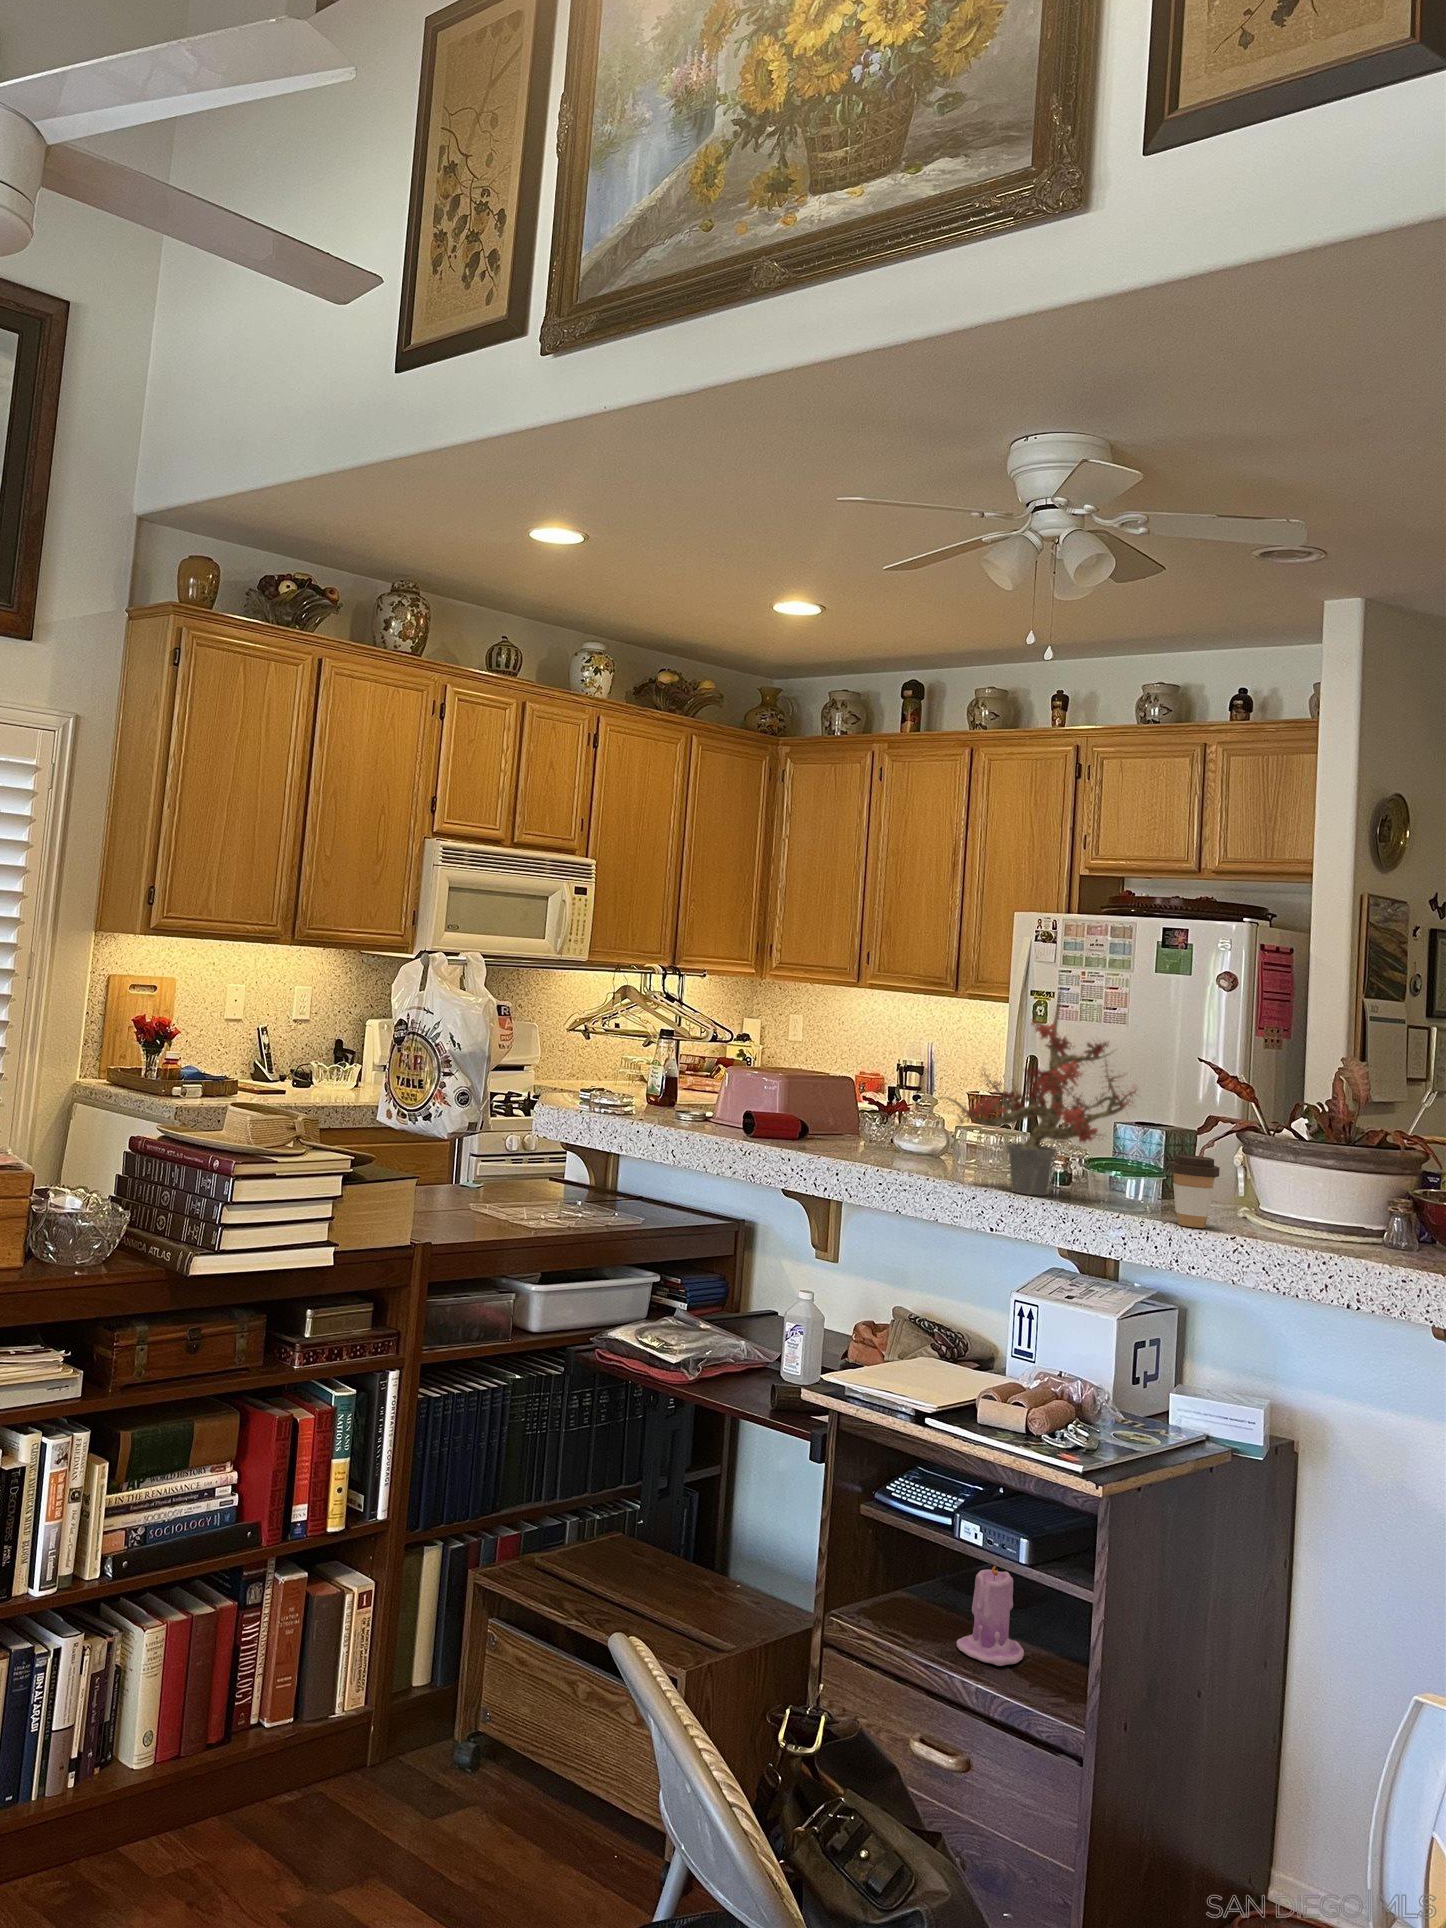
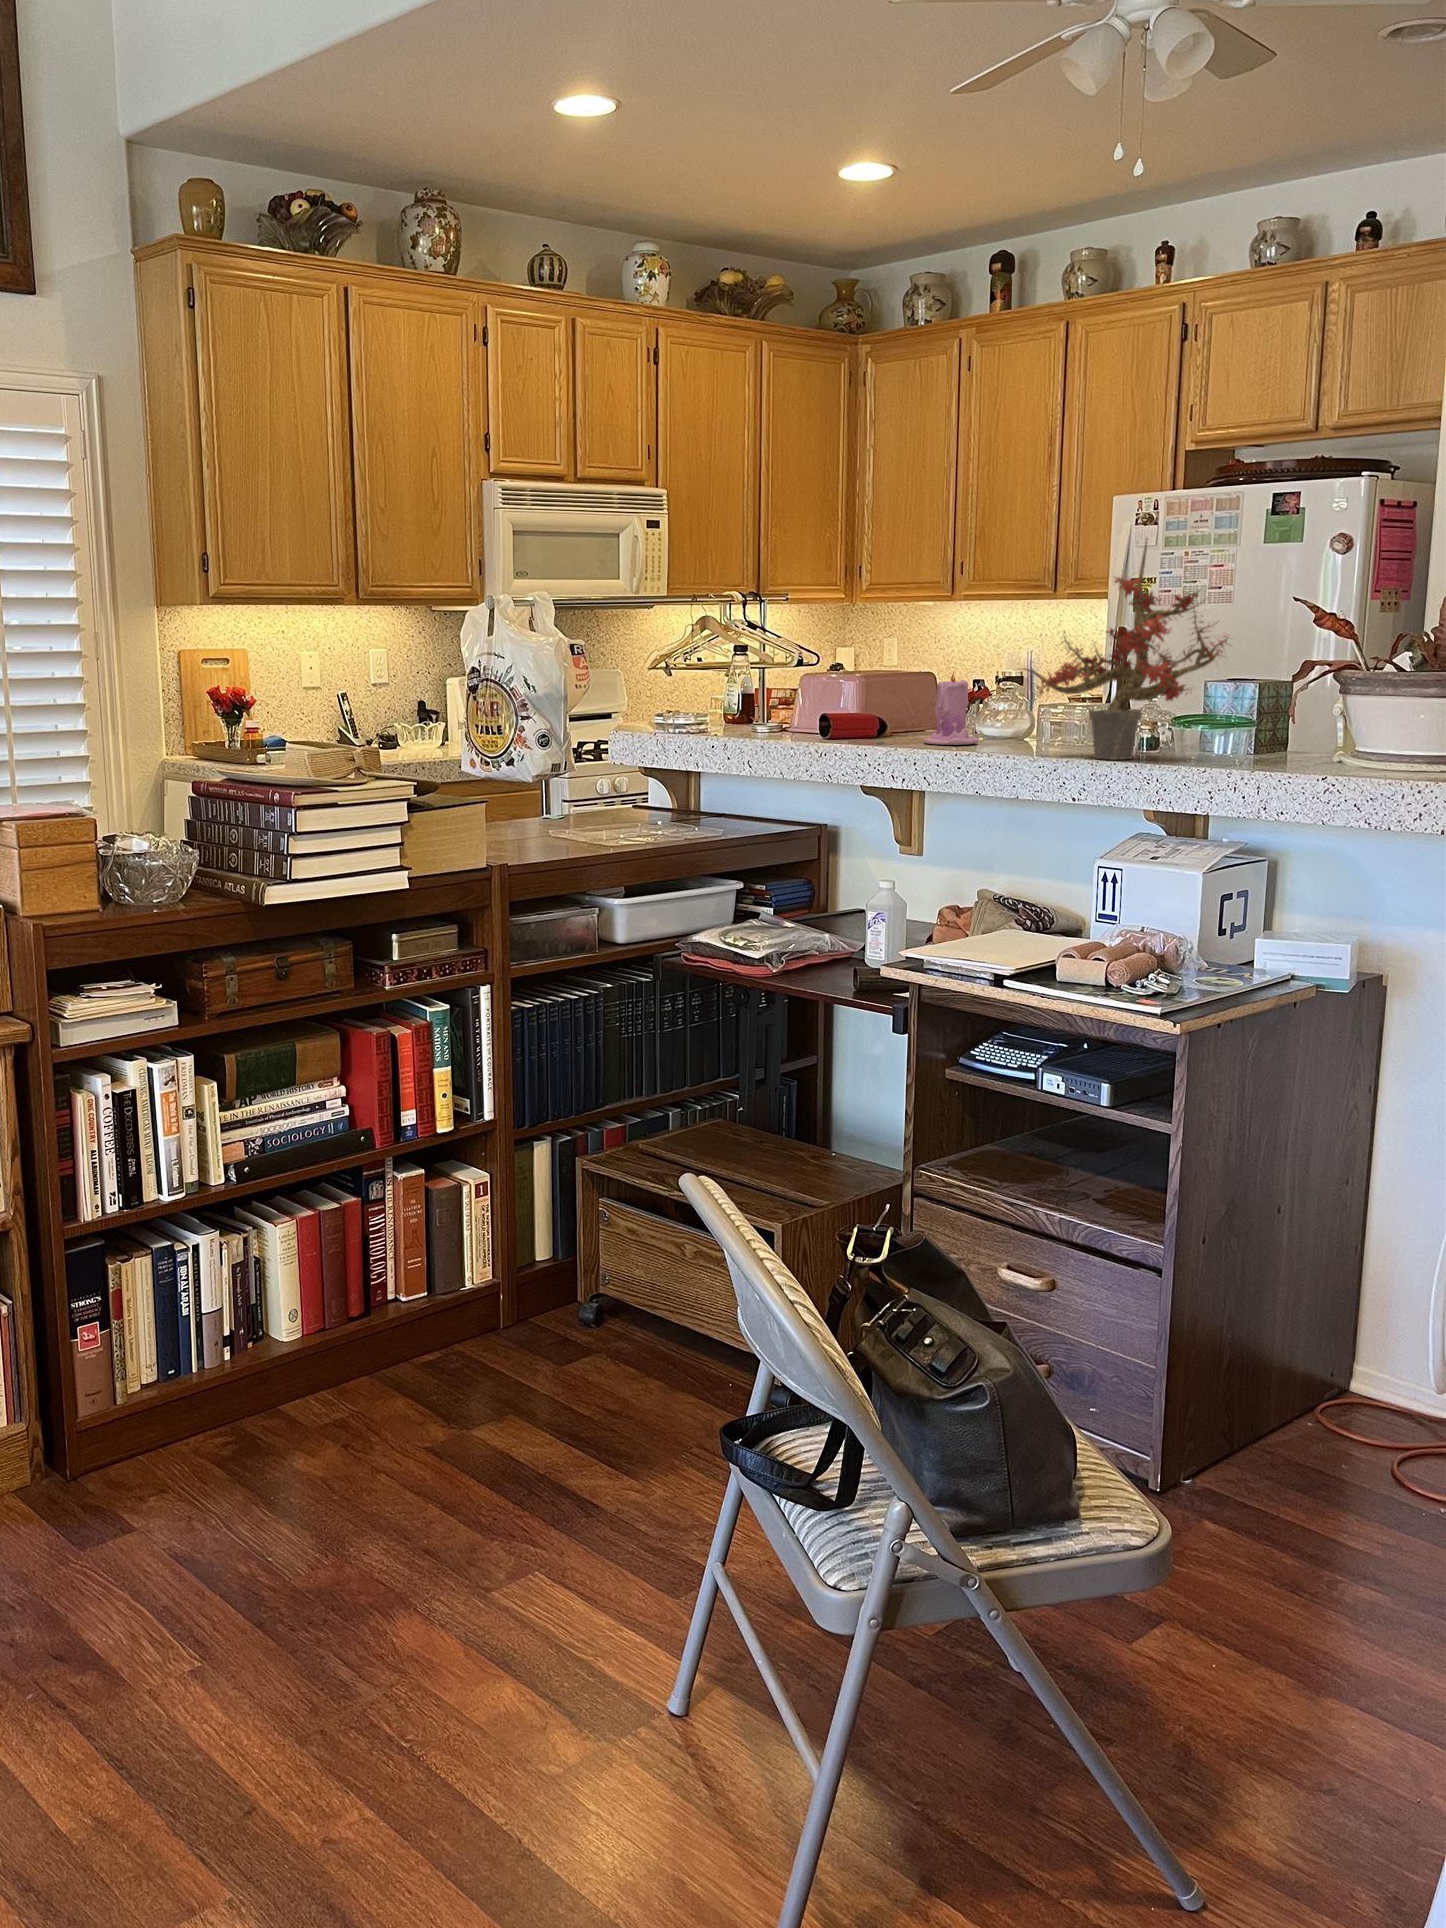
coffee cup: present [1169,1154,1220,1228] -> none [1260,699,1314,772]
candle: present [957,1566,1024,1666] -> present [923,673,979,745]

